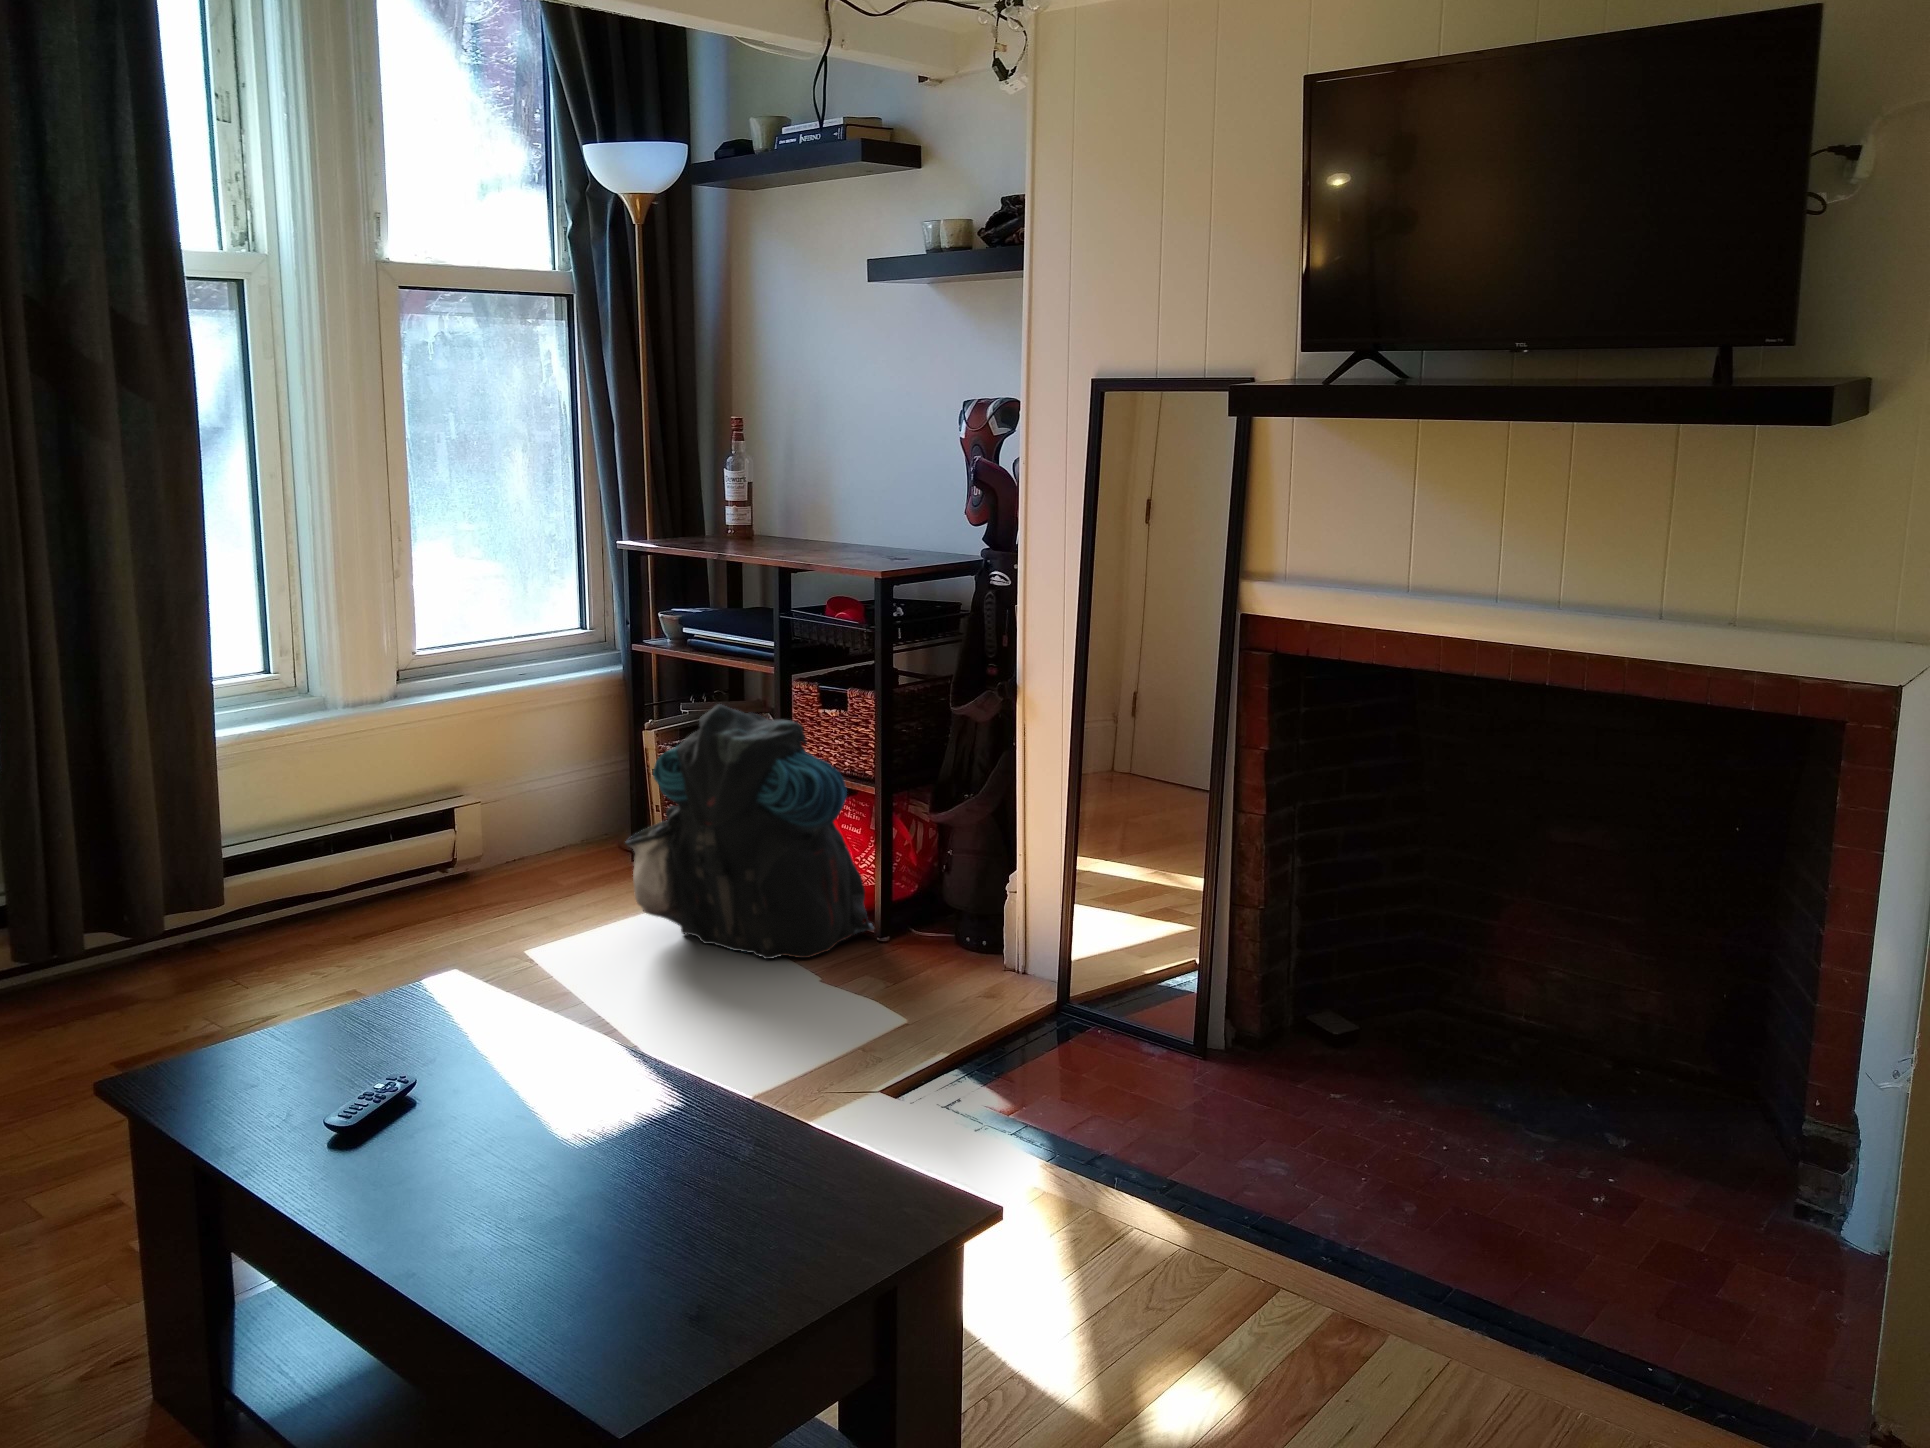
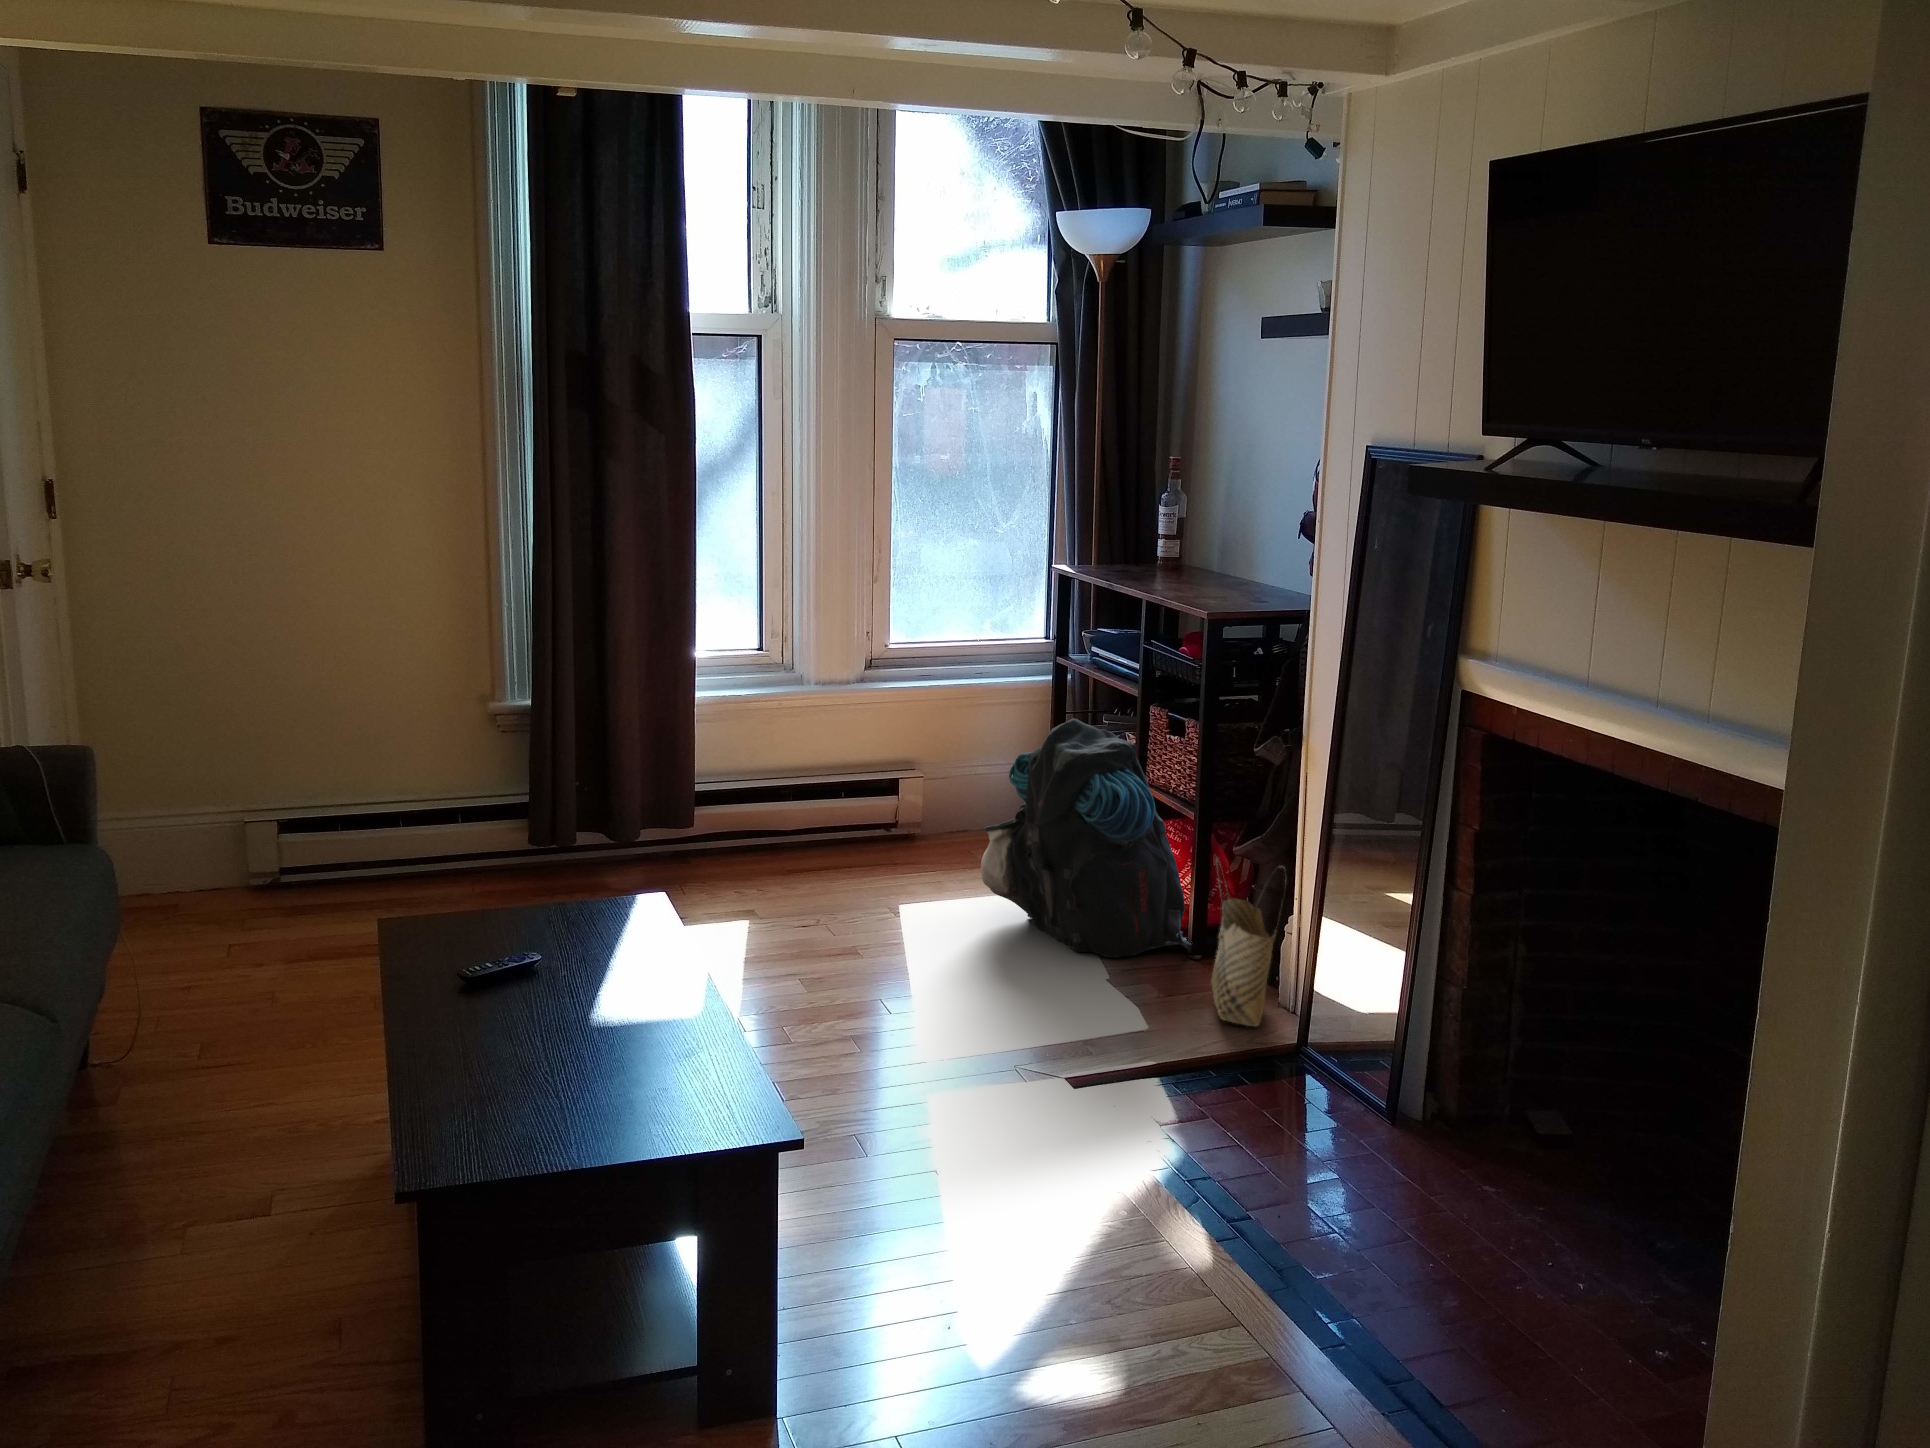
woven basket: none [932,824,1020,996] -> present [1211,859,1285,1027]

